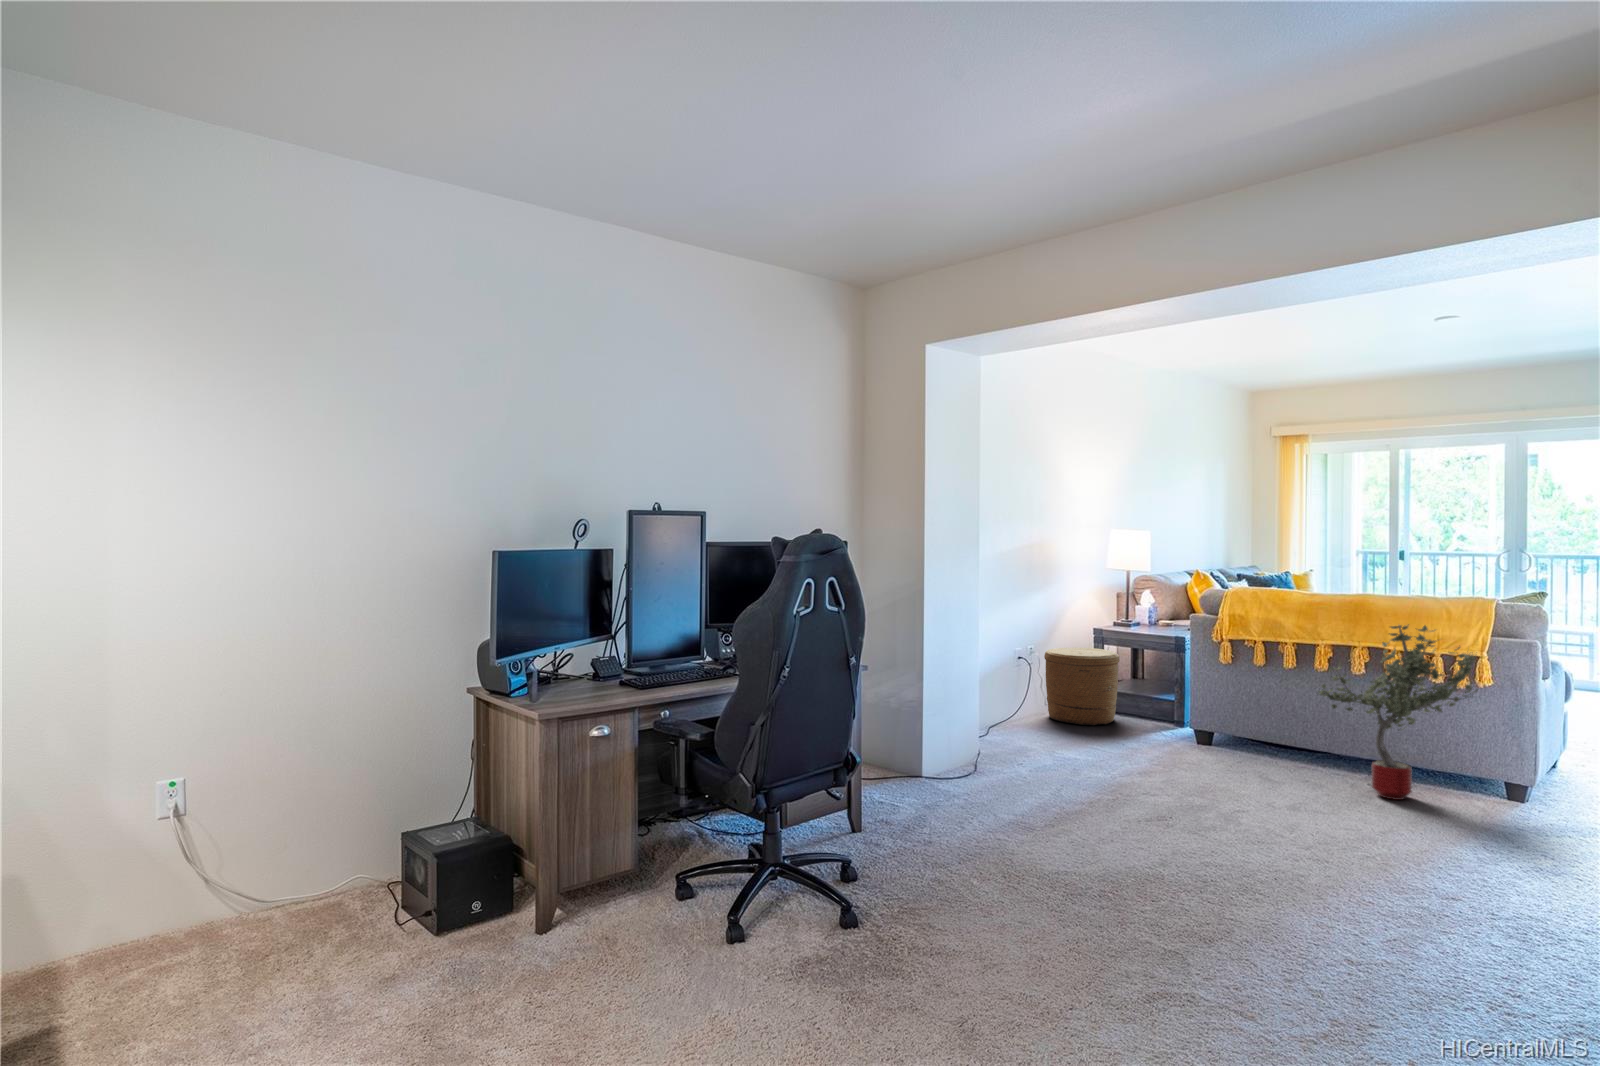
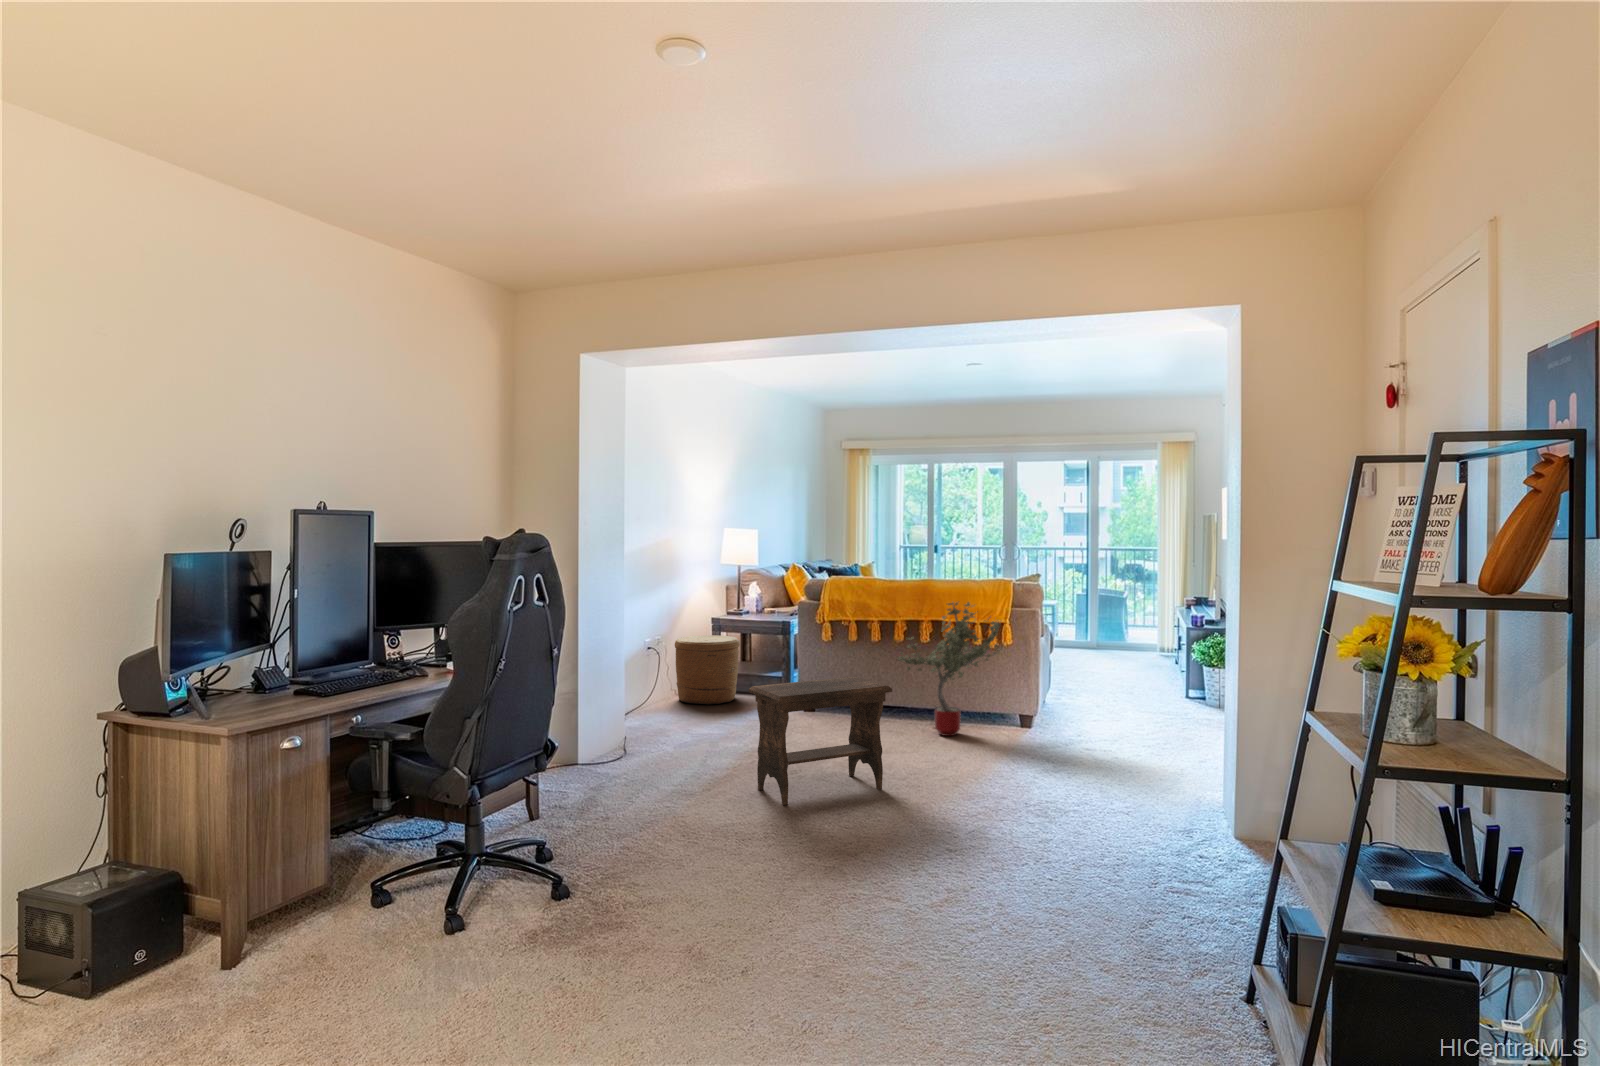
footstool: none [1097,712,1288,860] -> present [749,677,892,805]

